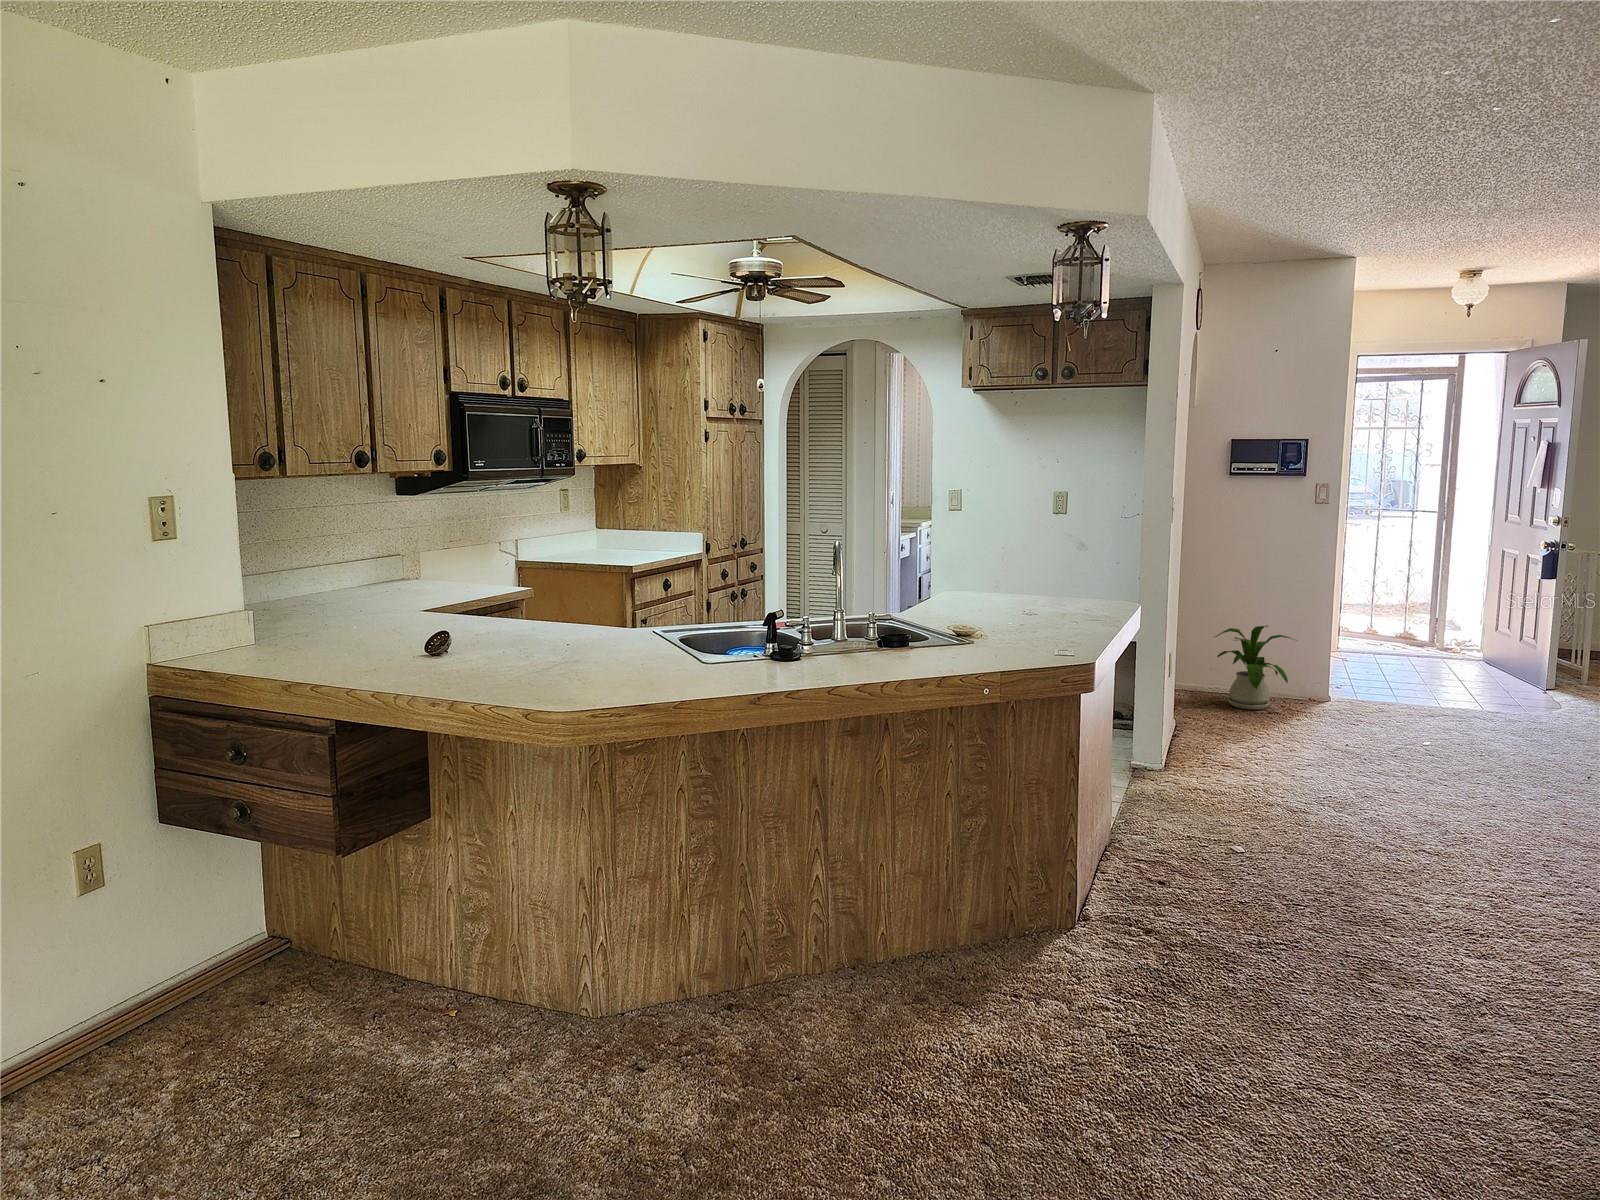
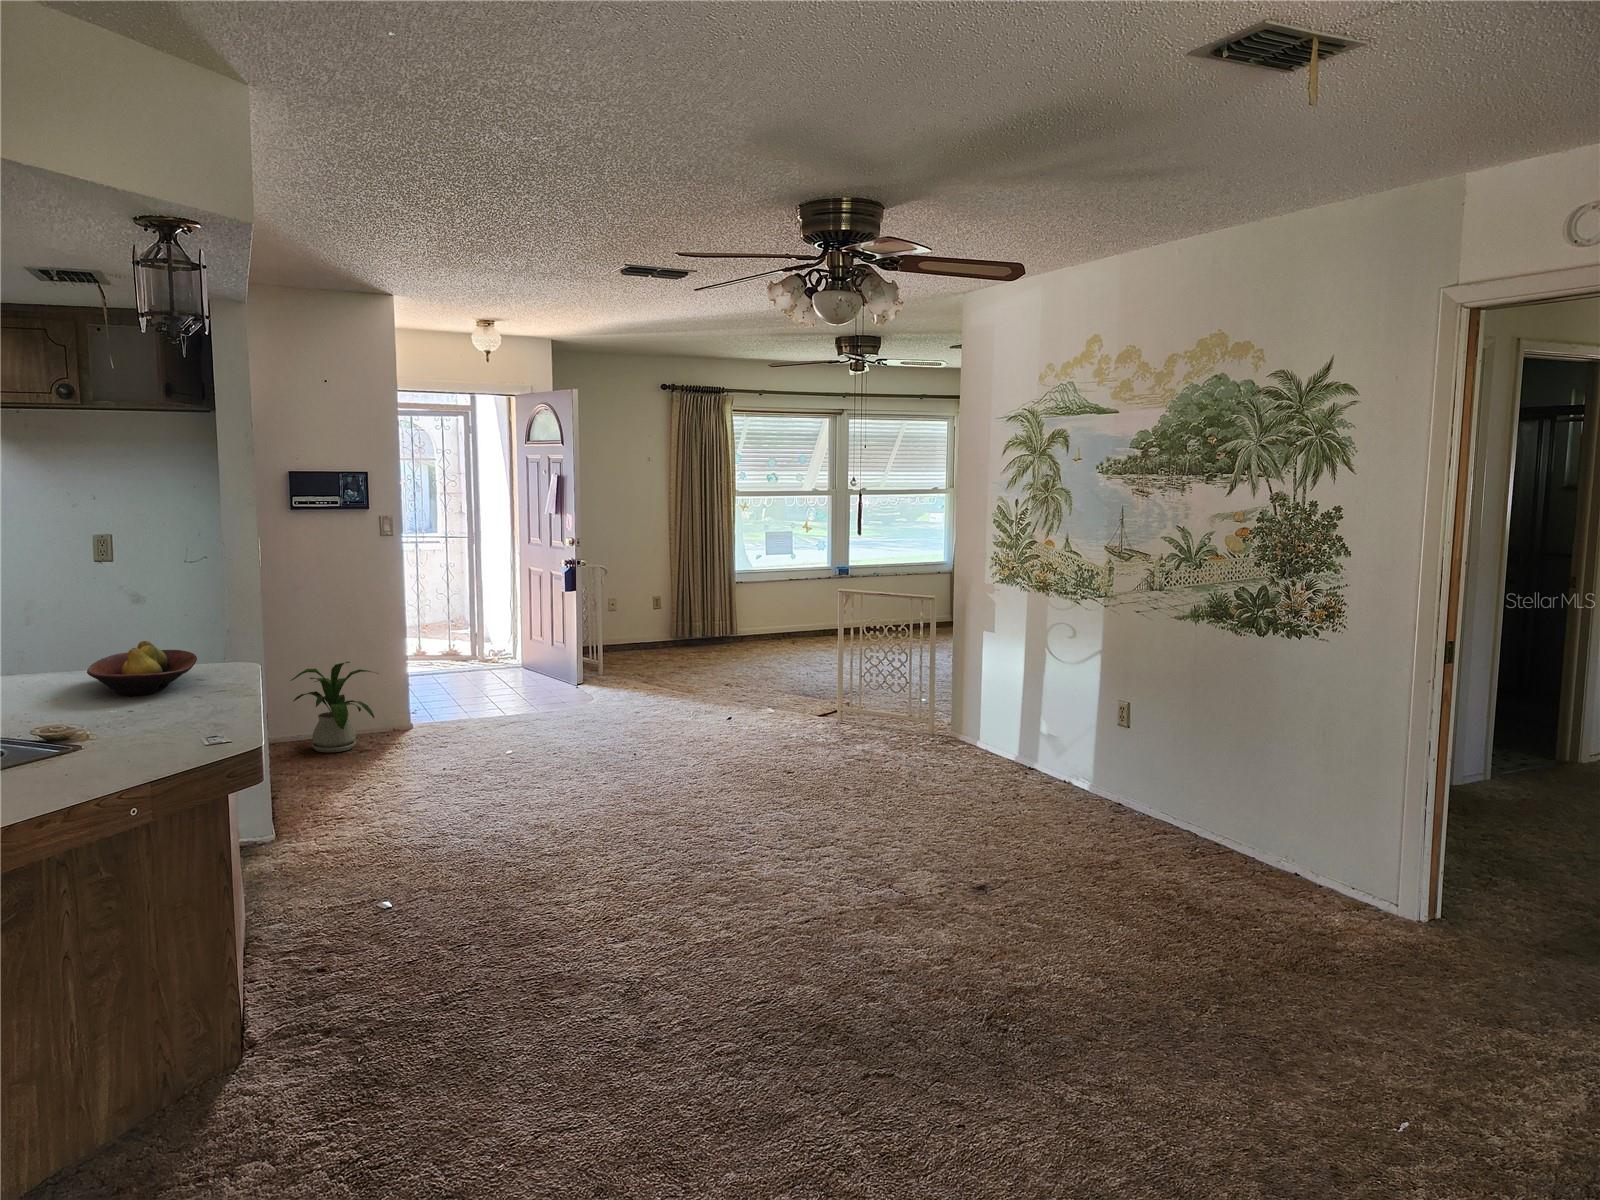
fruit bowl: none [1007,577,1089,618] -> present [87,641,197,695]

